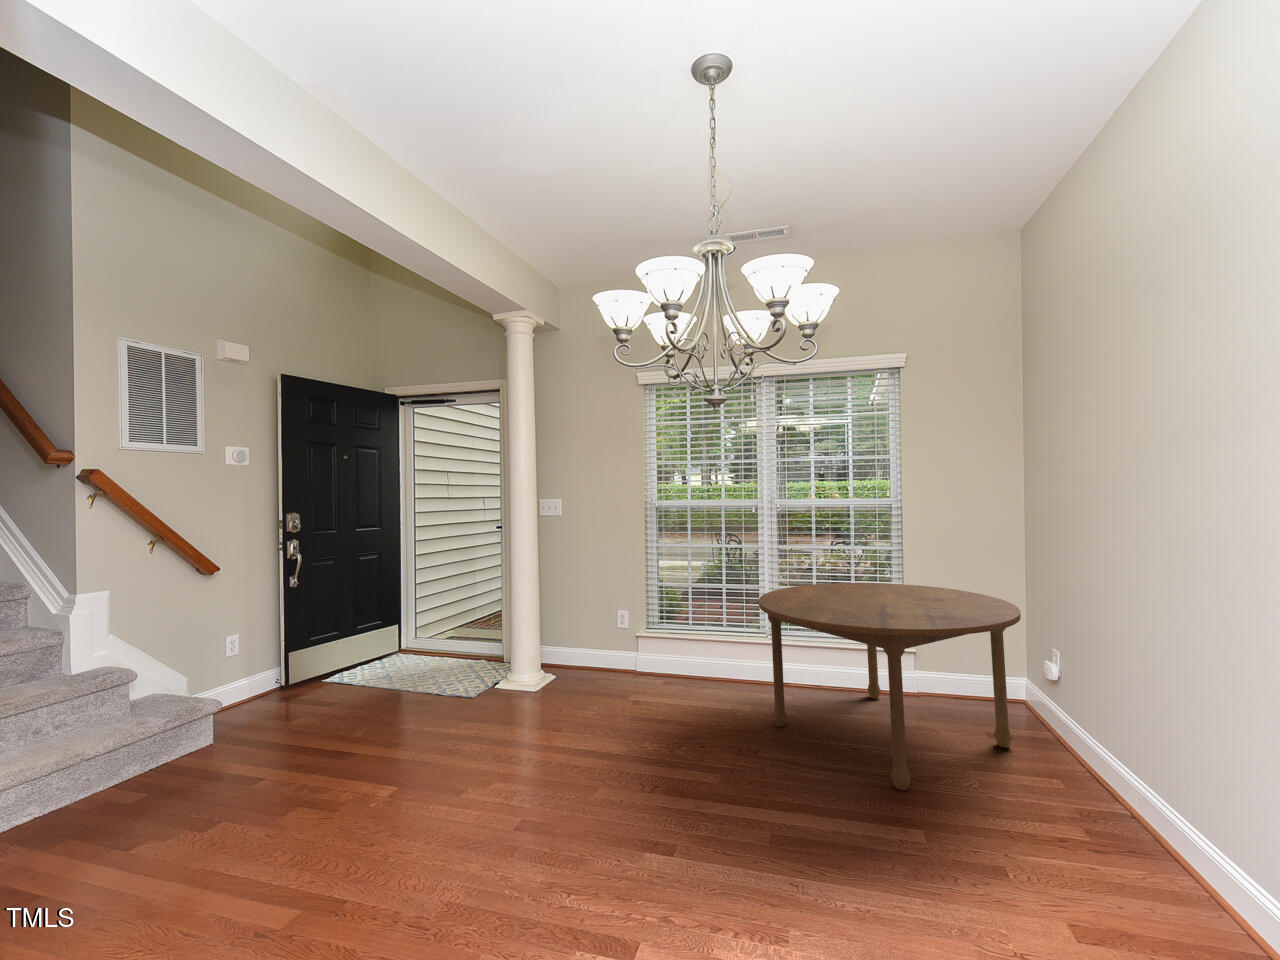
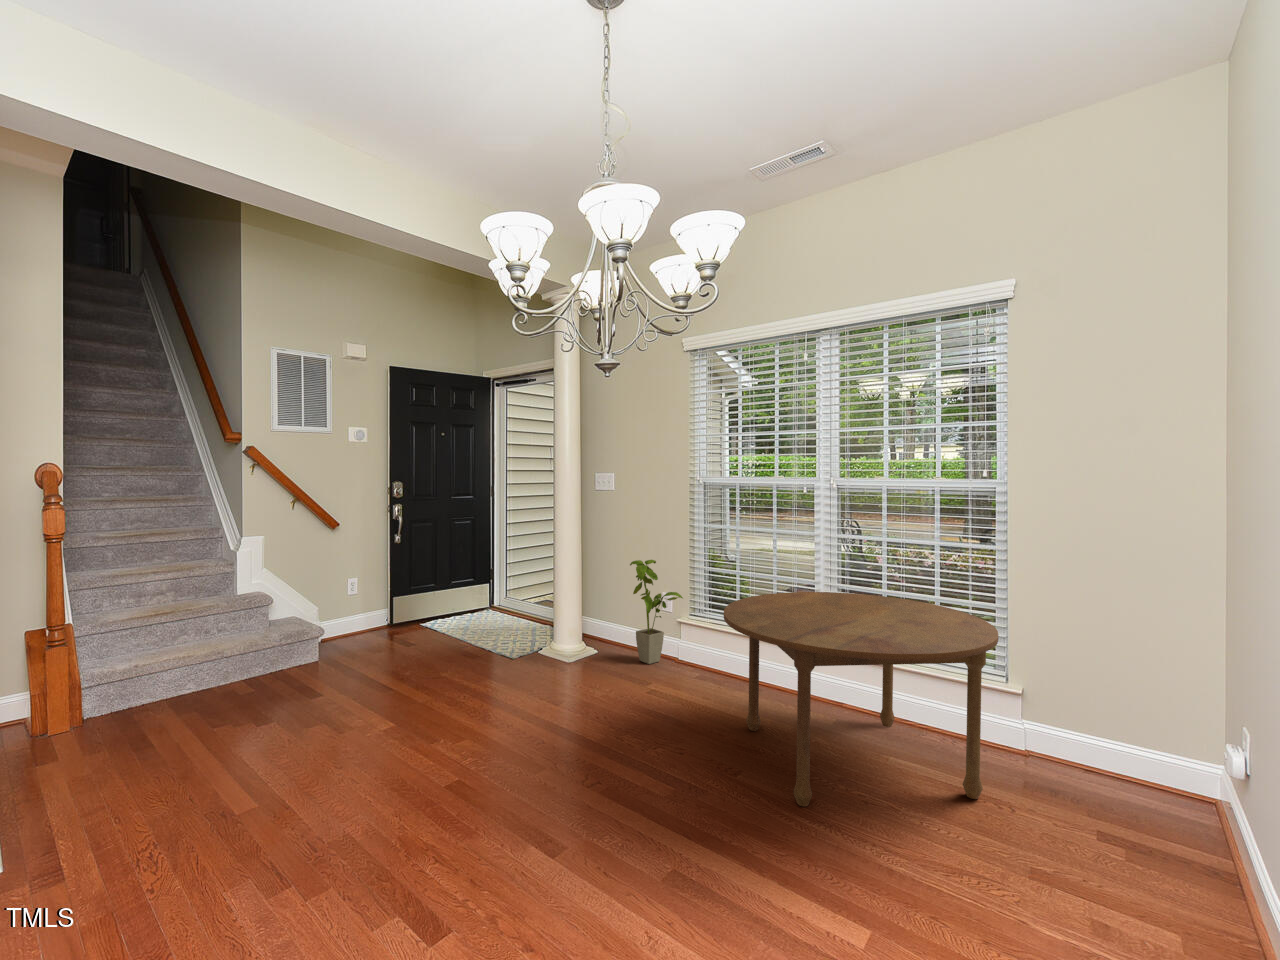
house plant: none [598,573,654,680] -> present [630,560,683,664]

